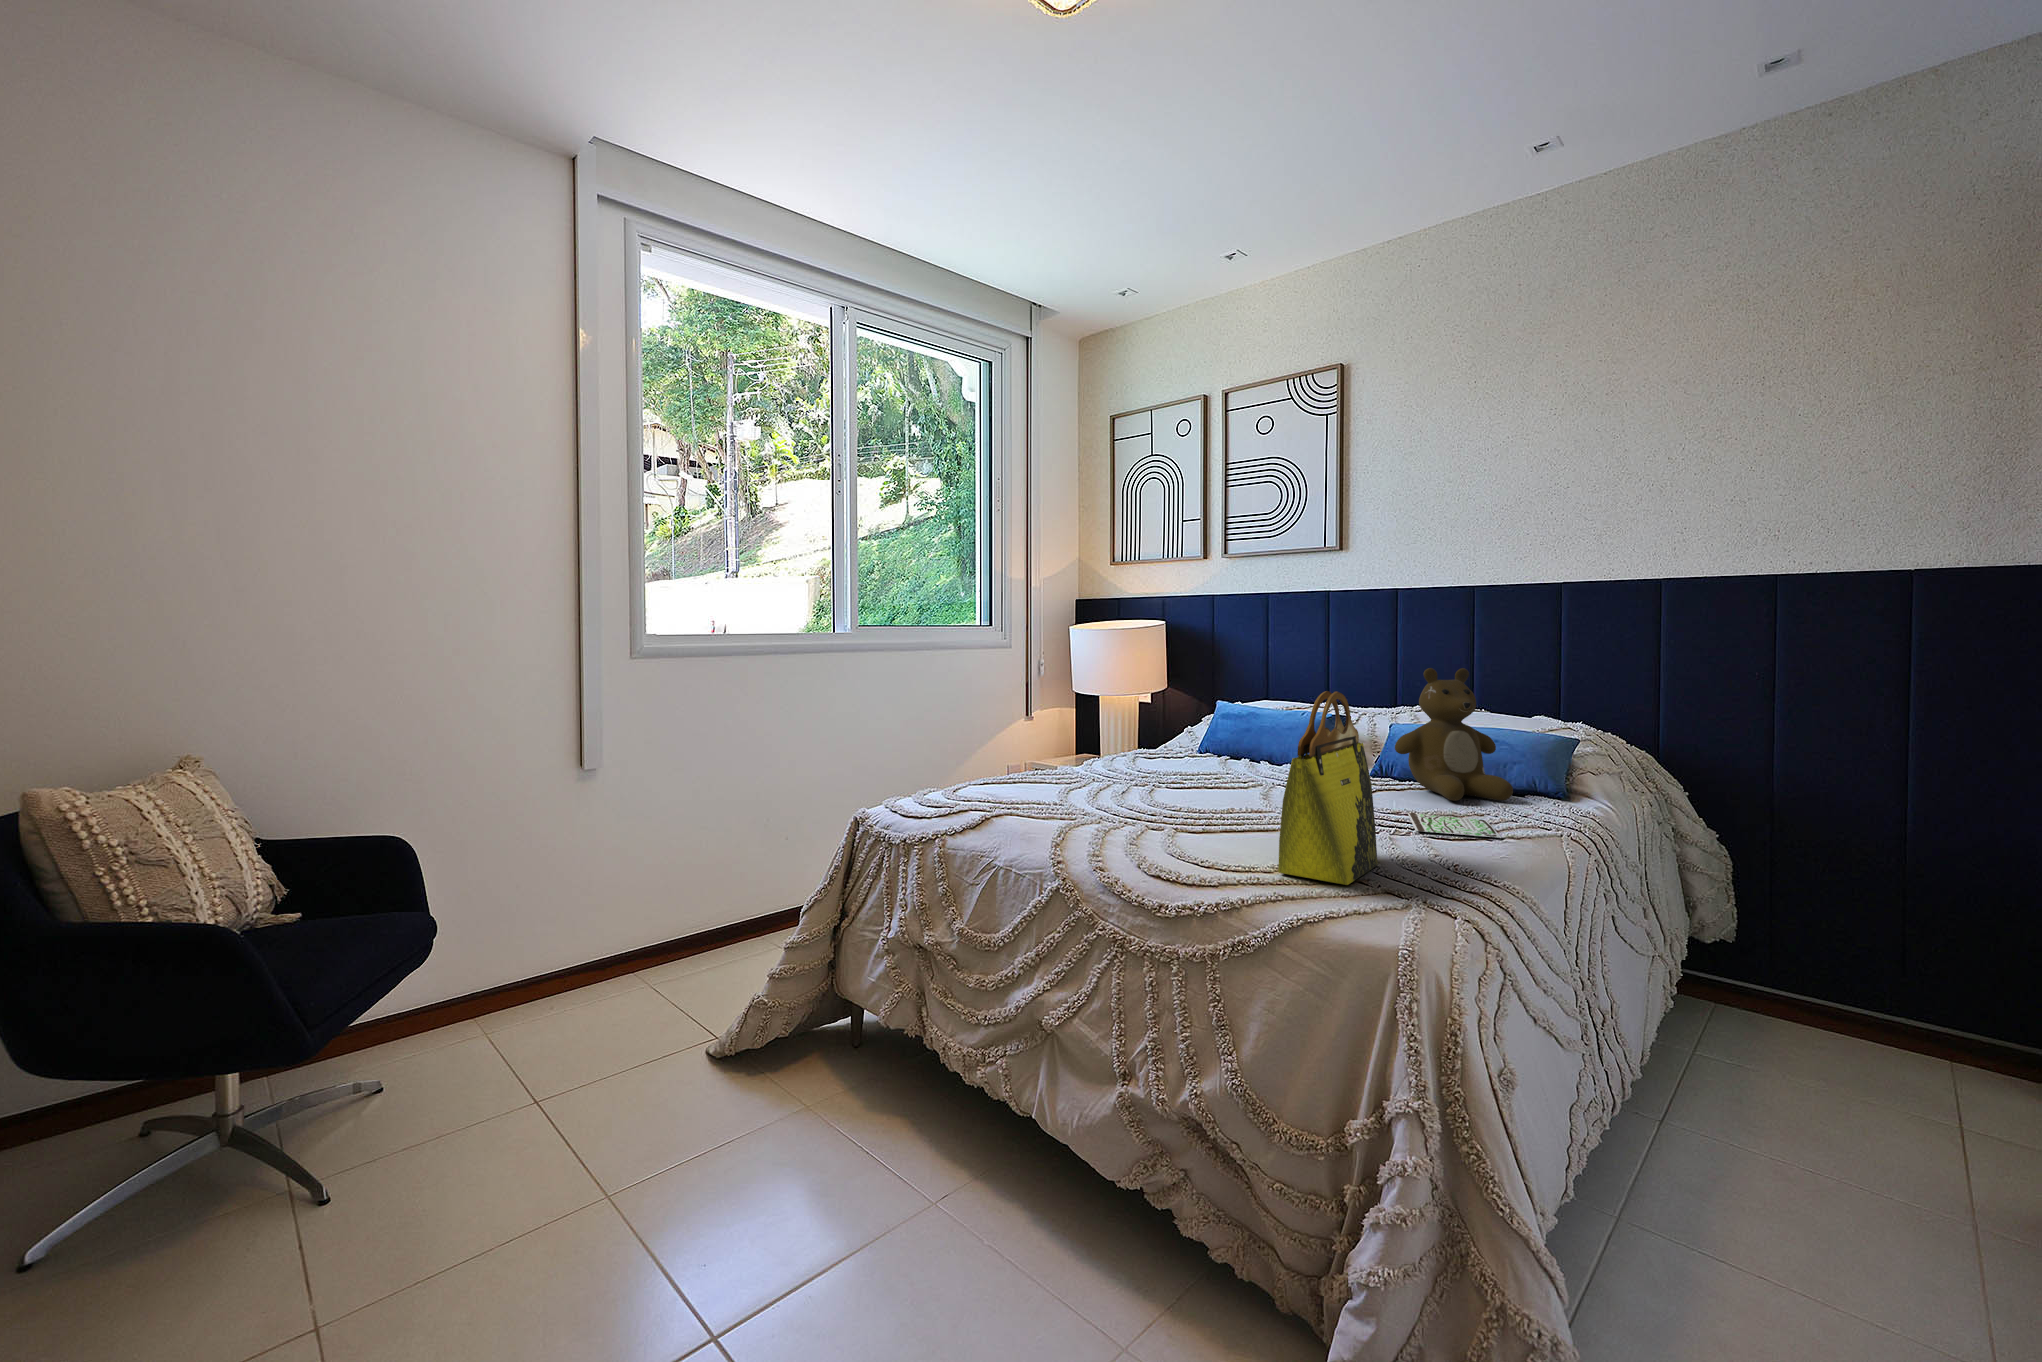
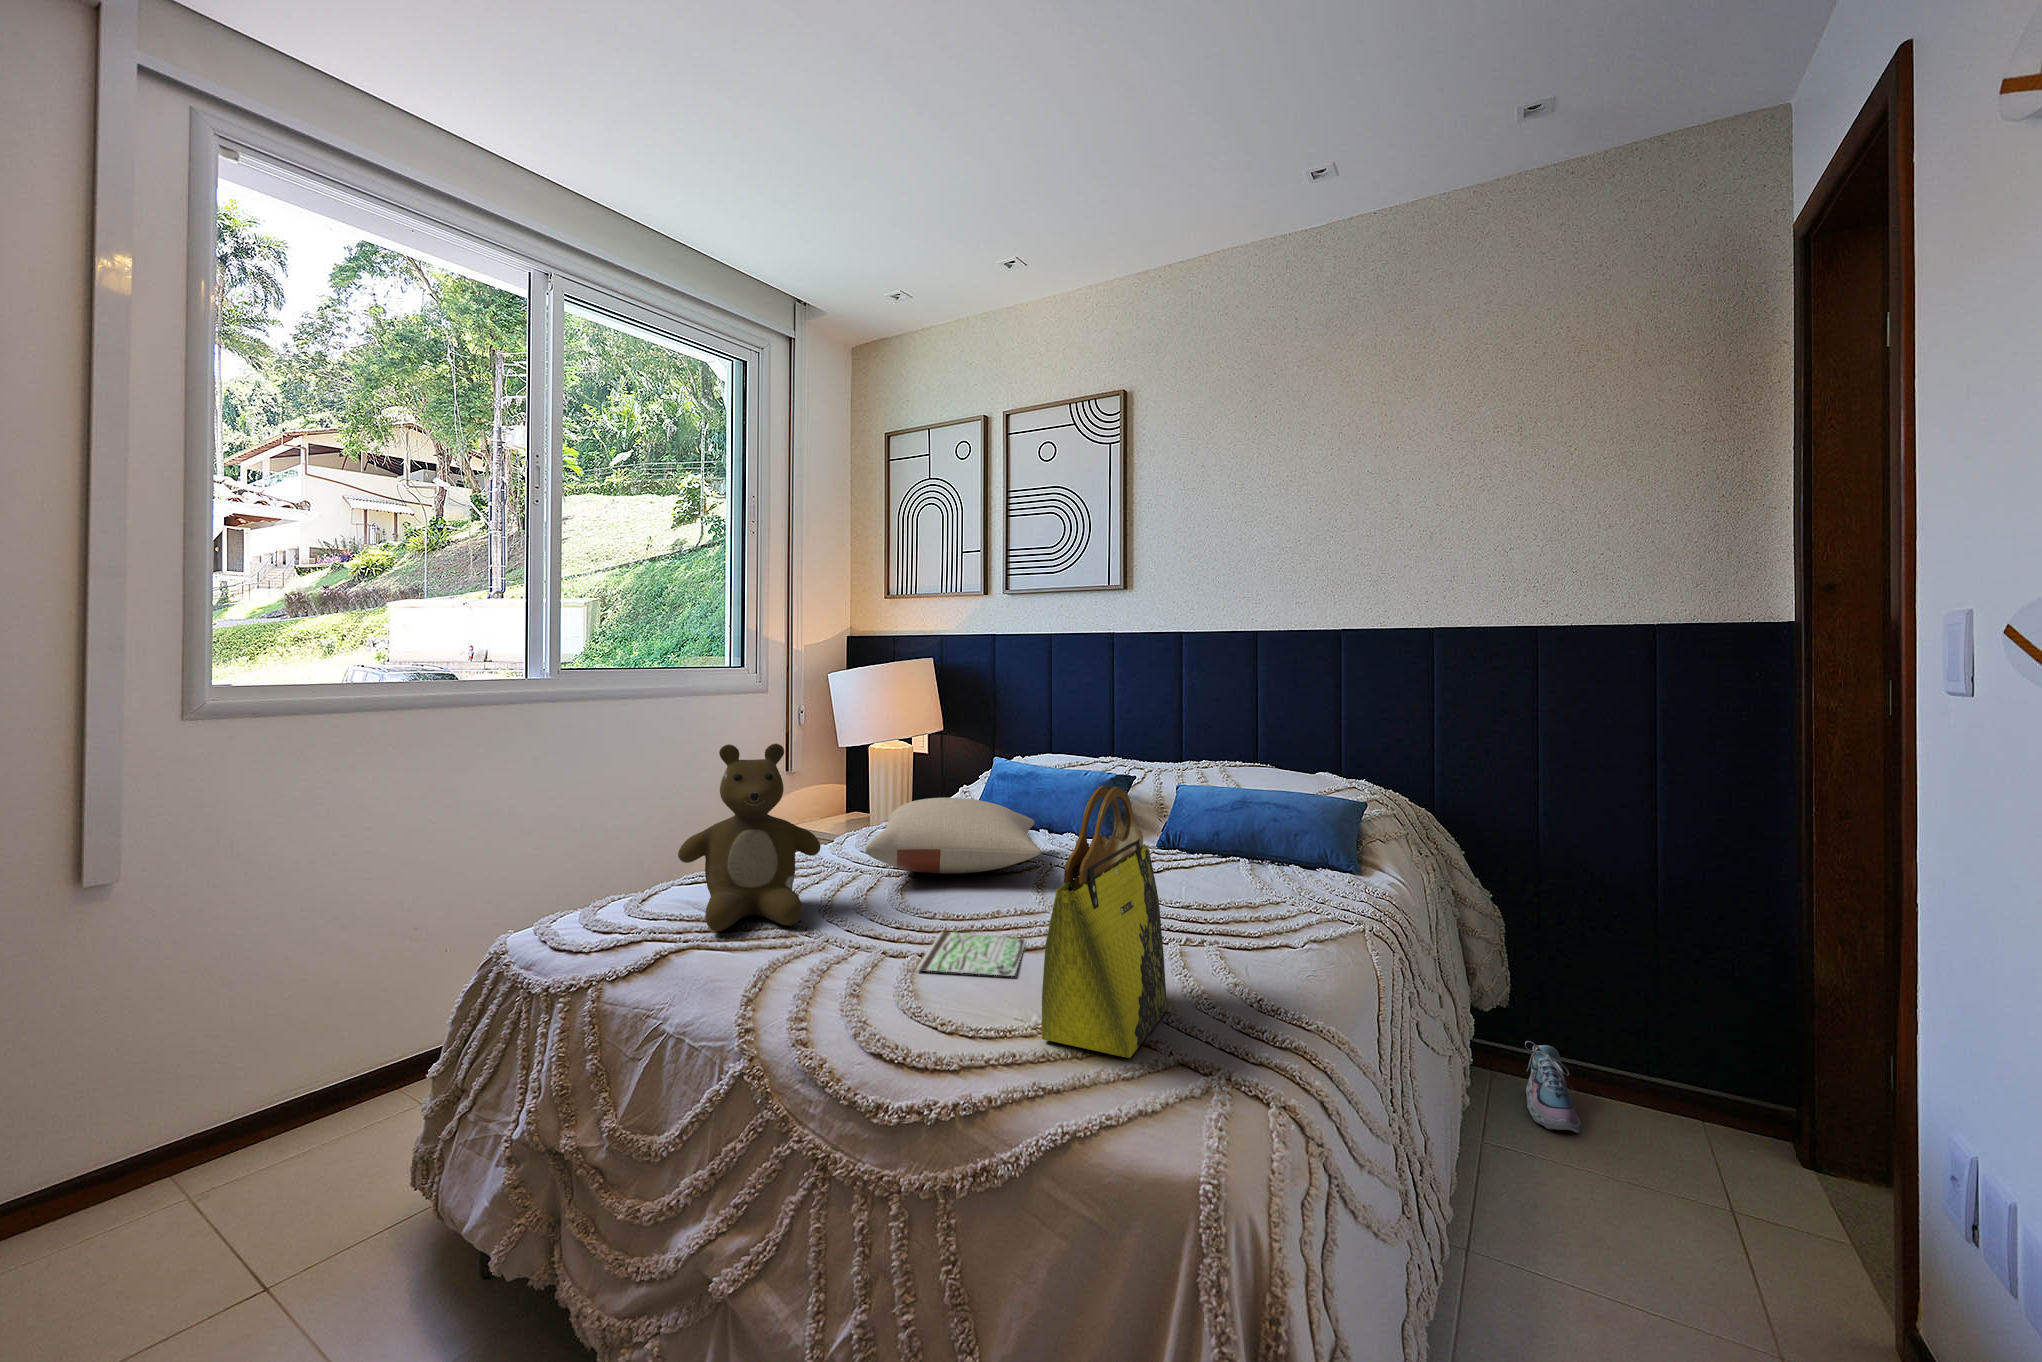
teddy bear: present [1395,668,1513,801] -> present [678,744,821,931]
pillow: none [1122,724,1268,782] -> present [865,798,1041,873]
book: present [1408,813,1501,838] -> present [917,931,1026,976]
shoe: none [1742,966,1799,1050] -> present [1525,1041,1580,1133]

